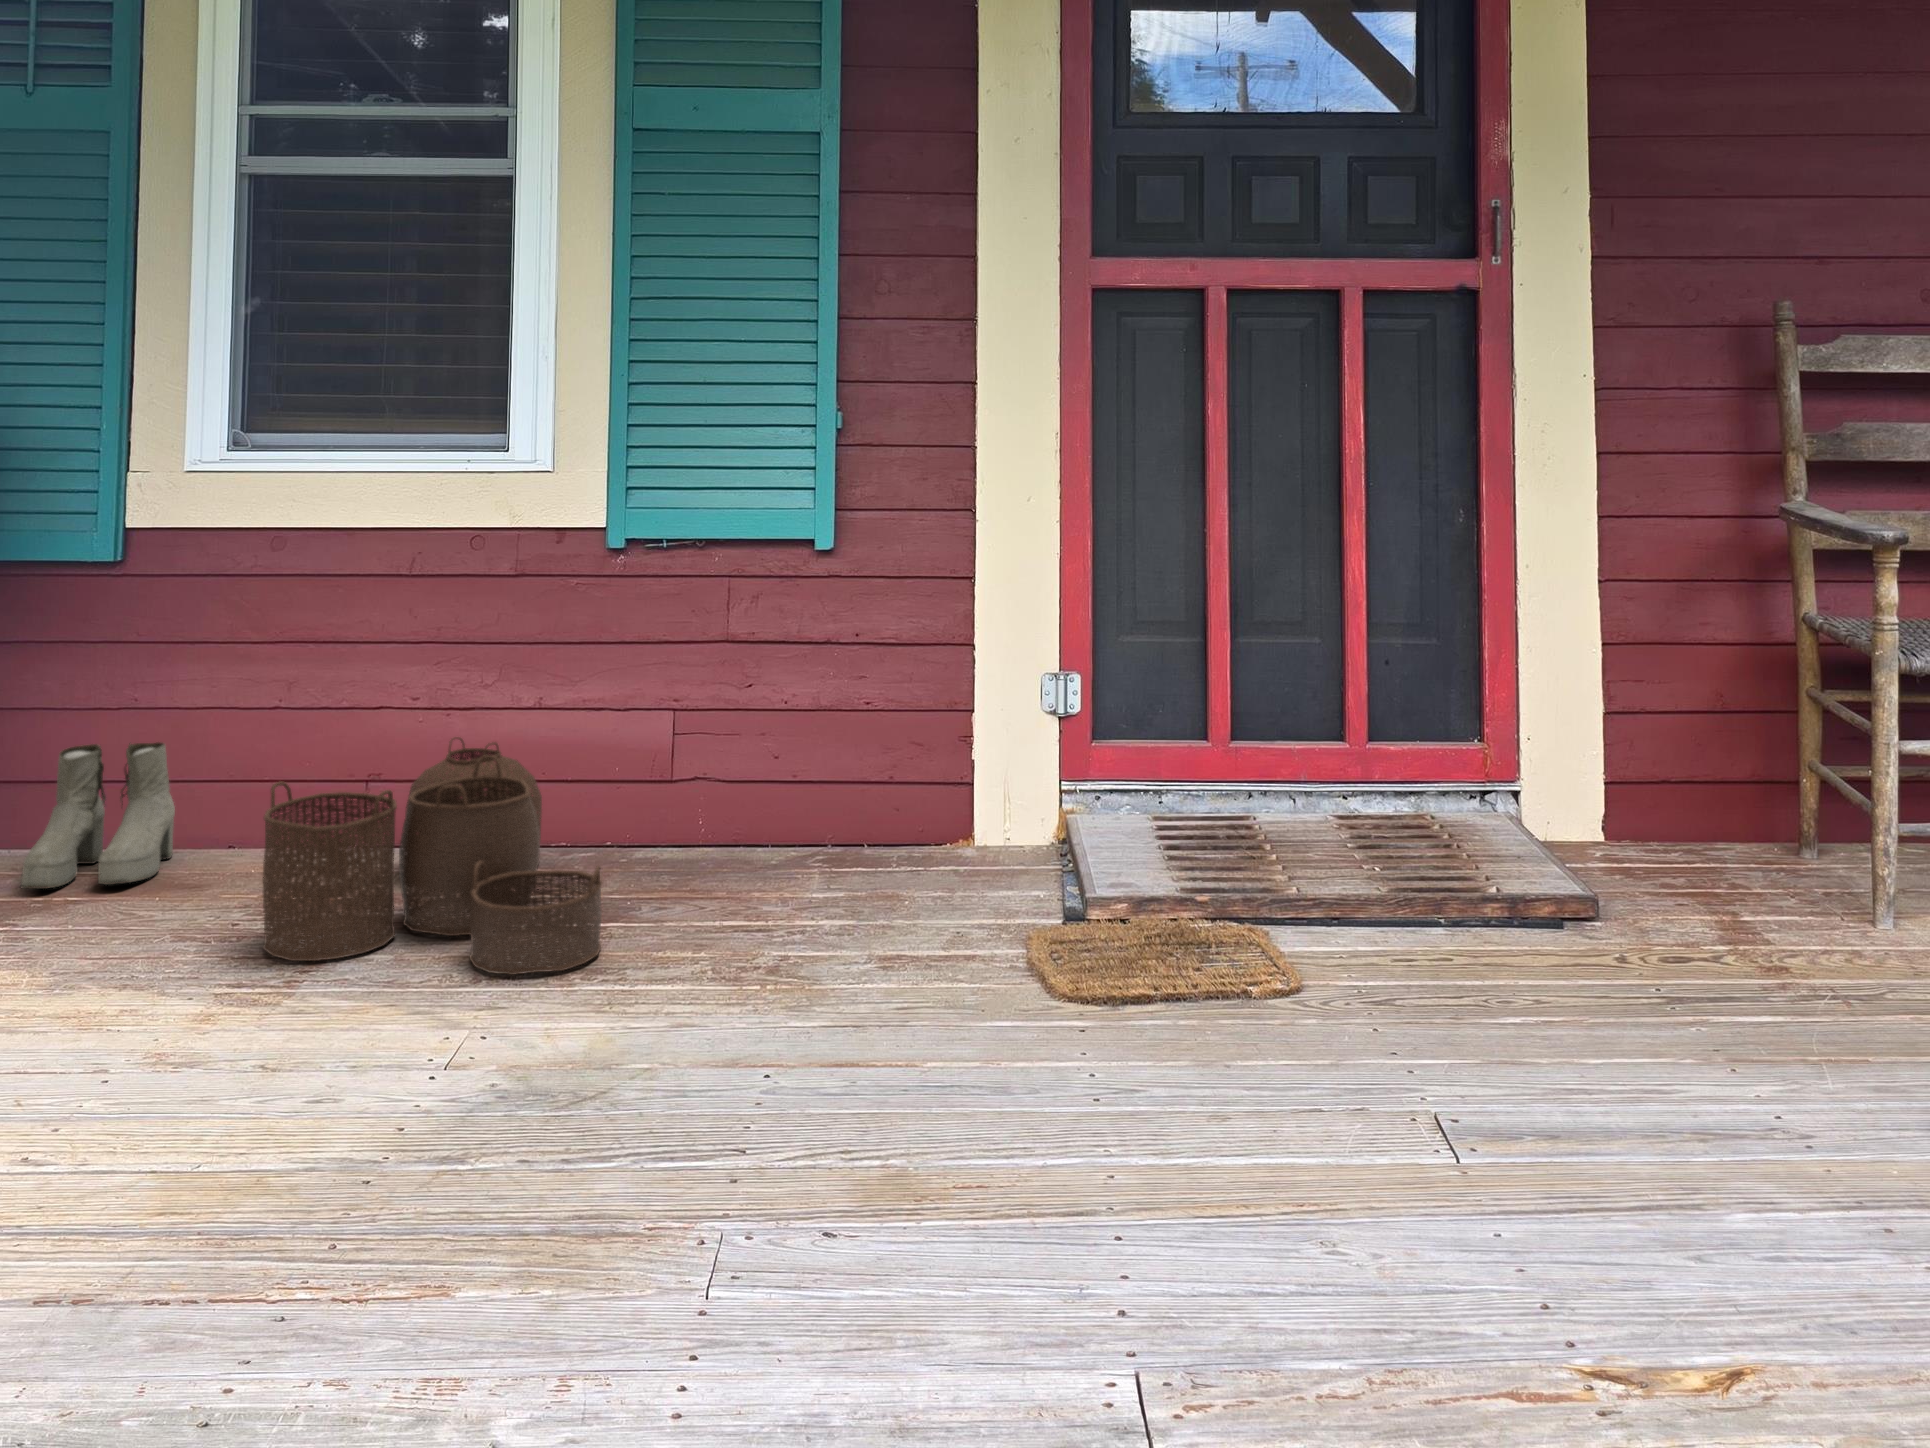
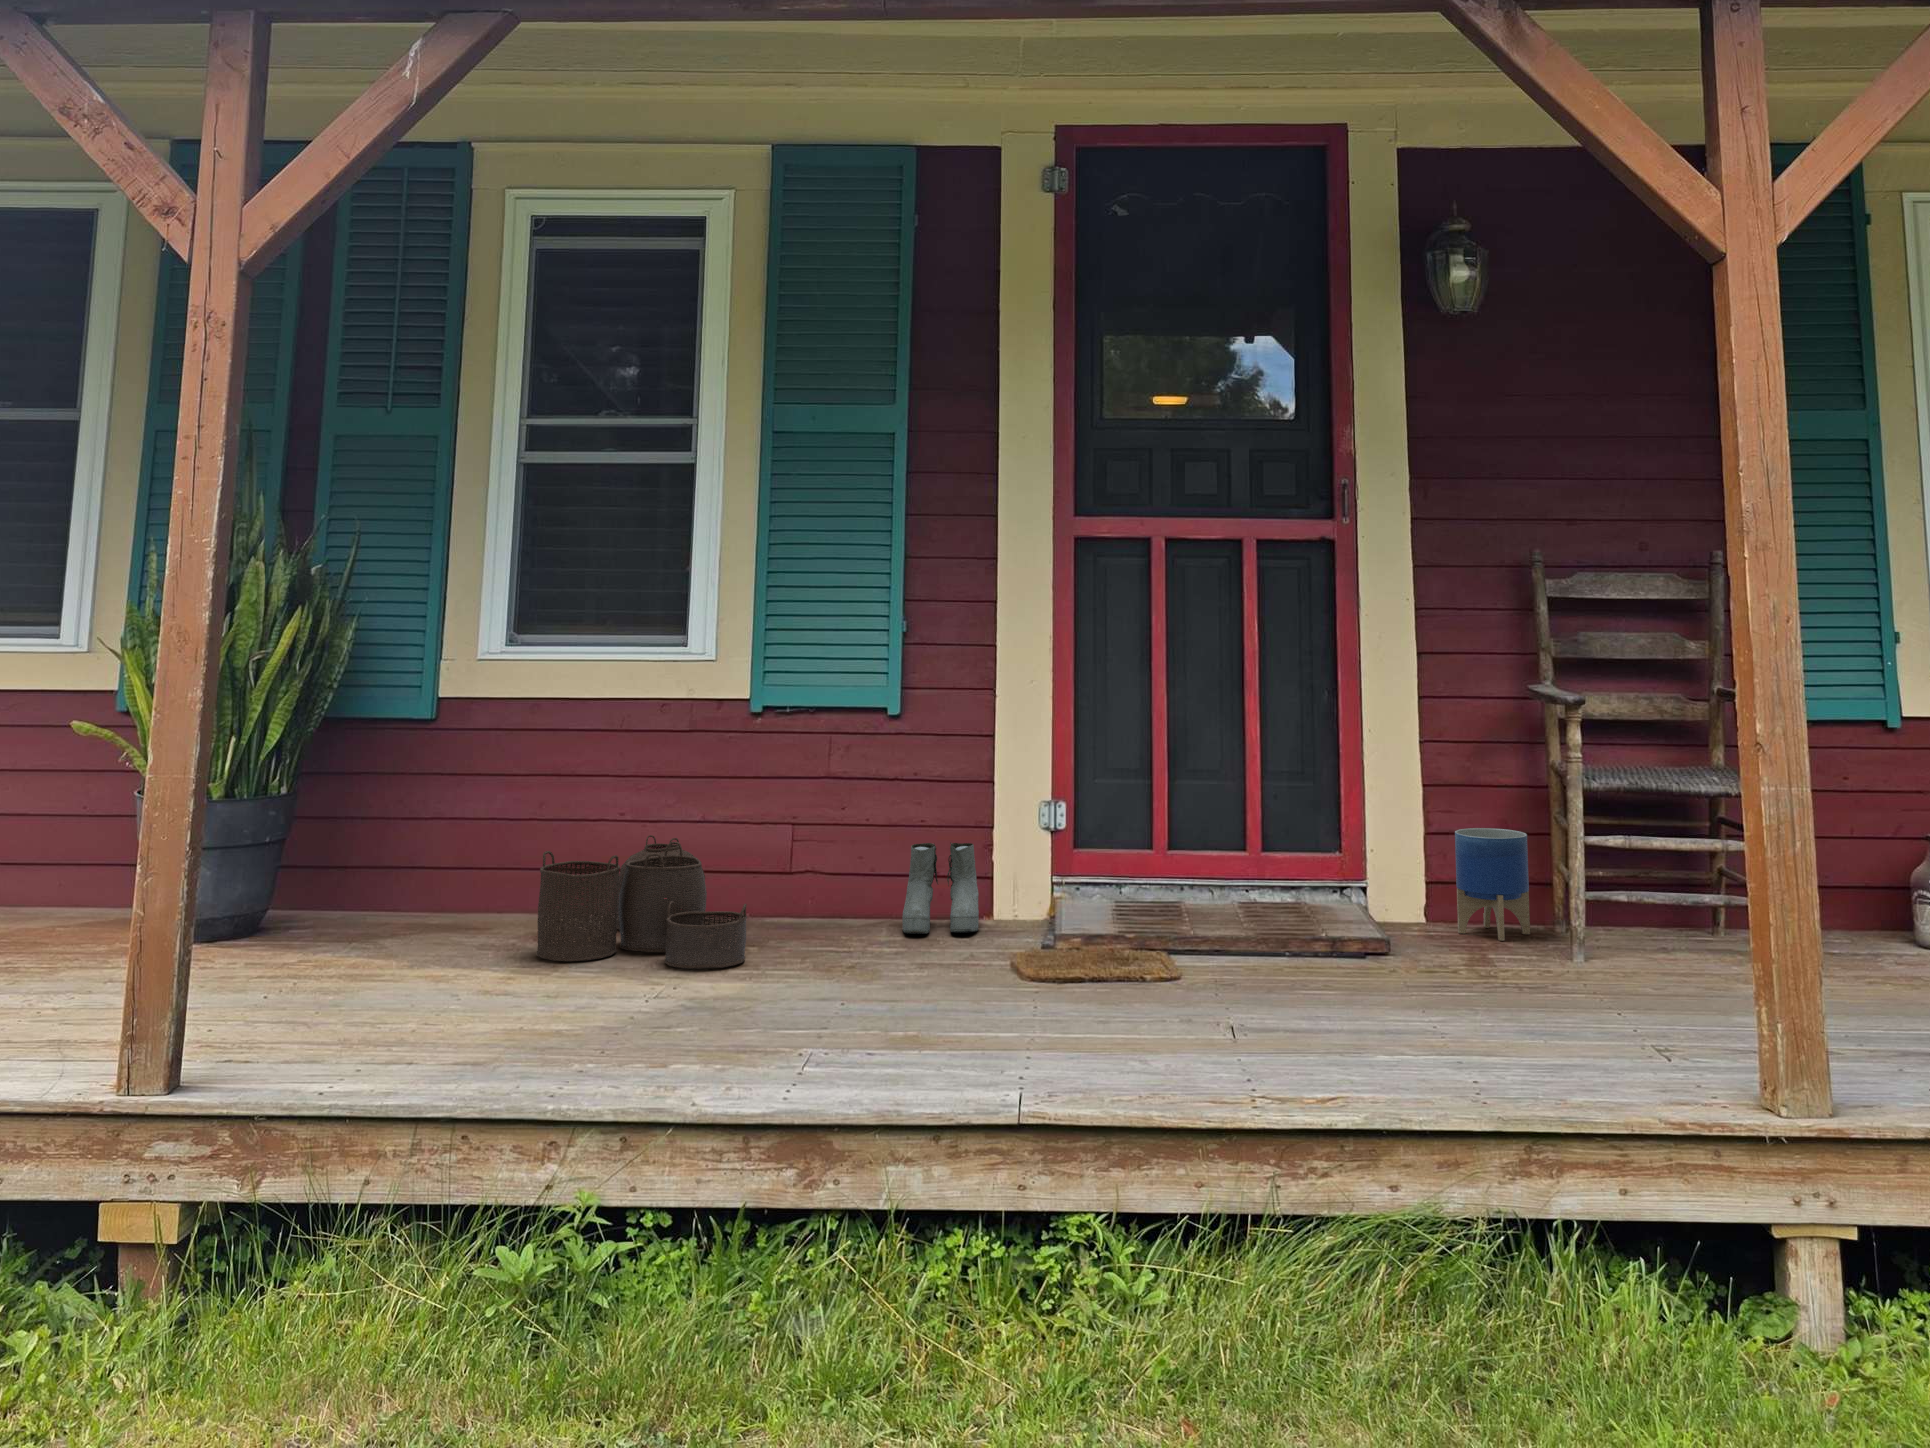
planter: none [1660,707,1771,876] -> present [1455,828,1530,941]
boots: present [21,742,175,889] -> present [902,843,979,934]

